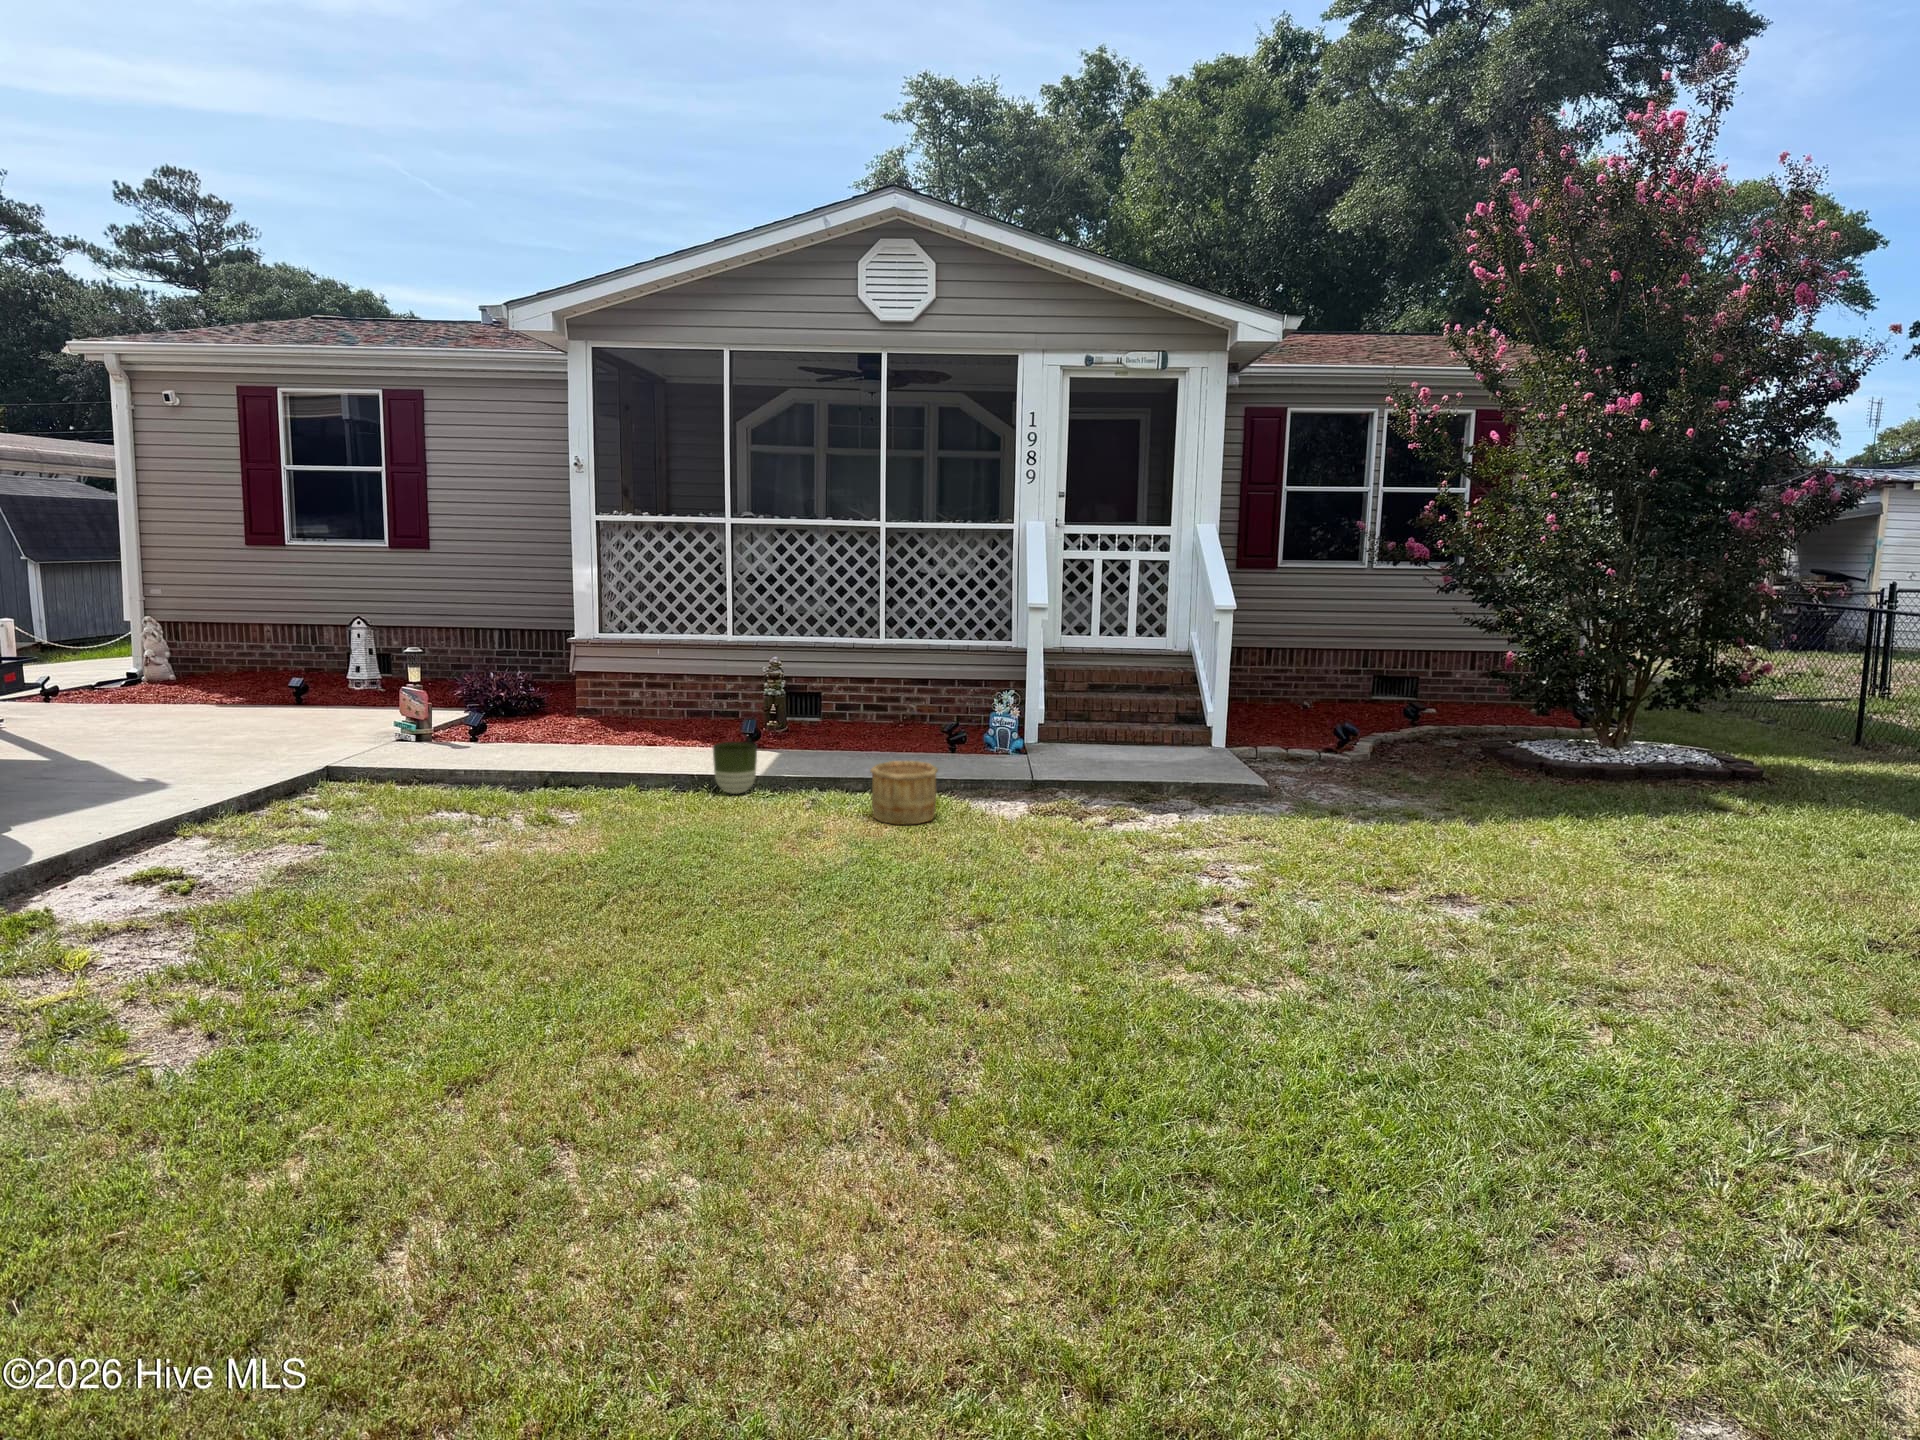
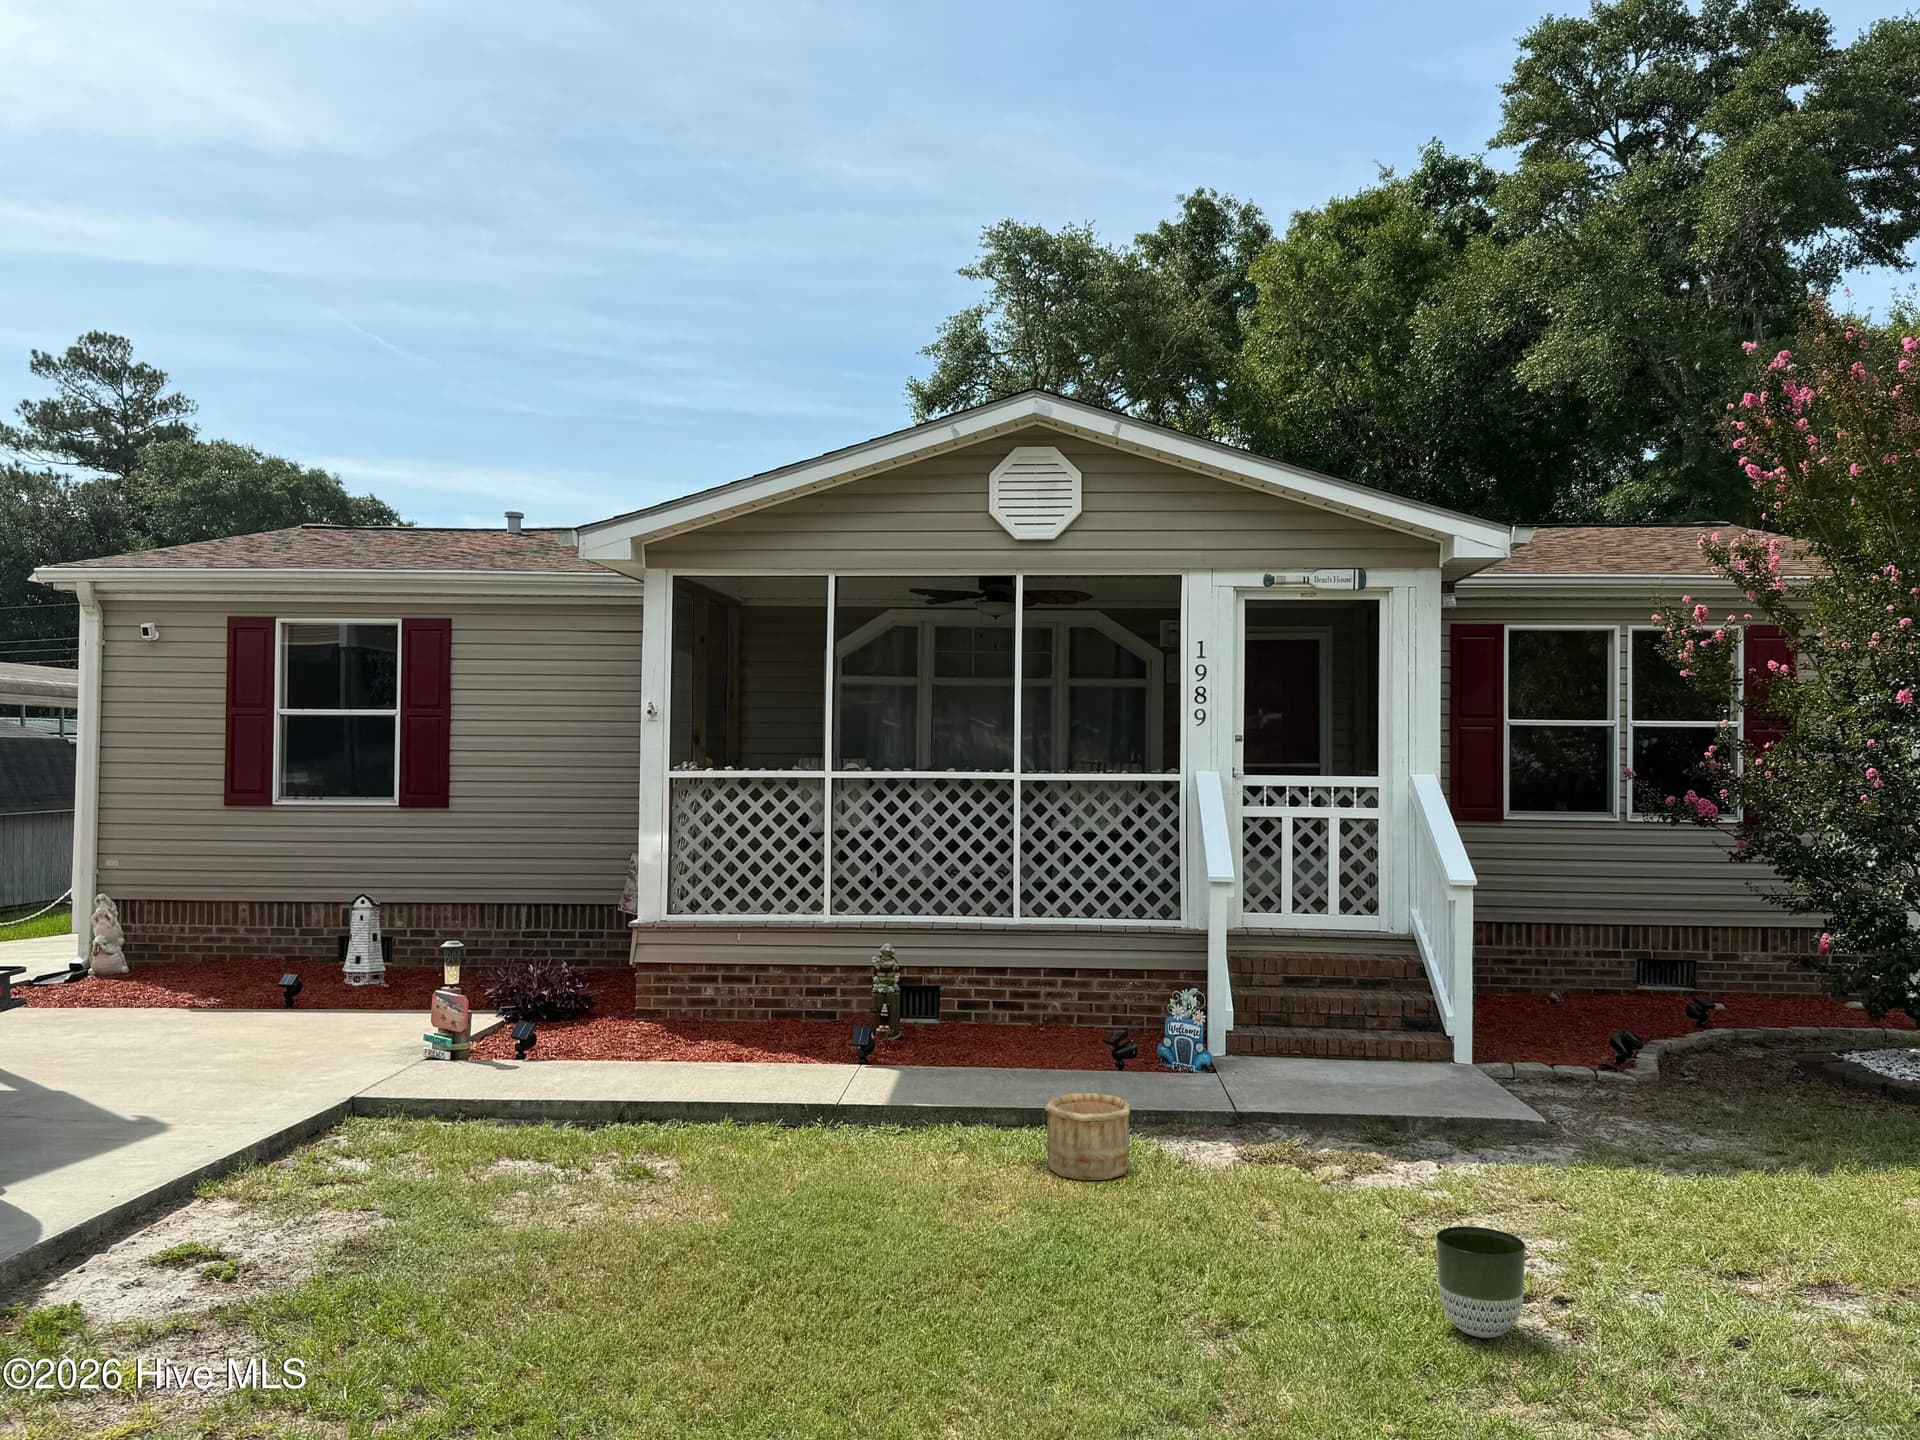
planter: present [713,742,757,794] -> present [1436,1226,1525,1338]

